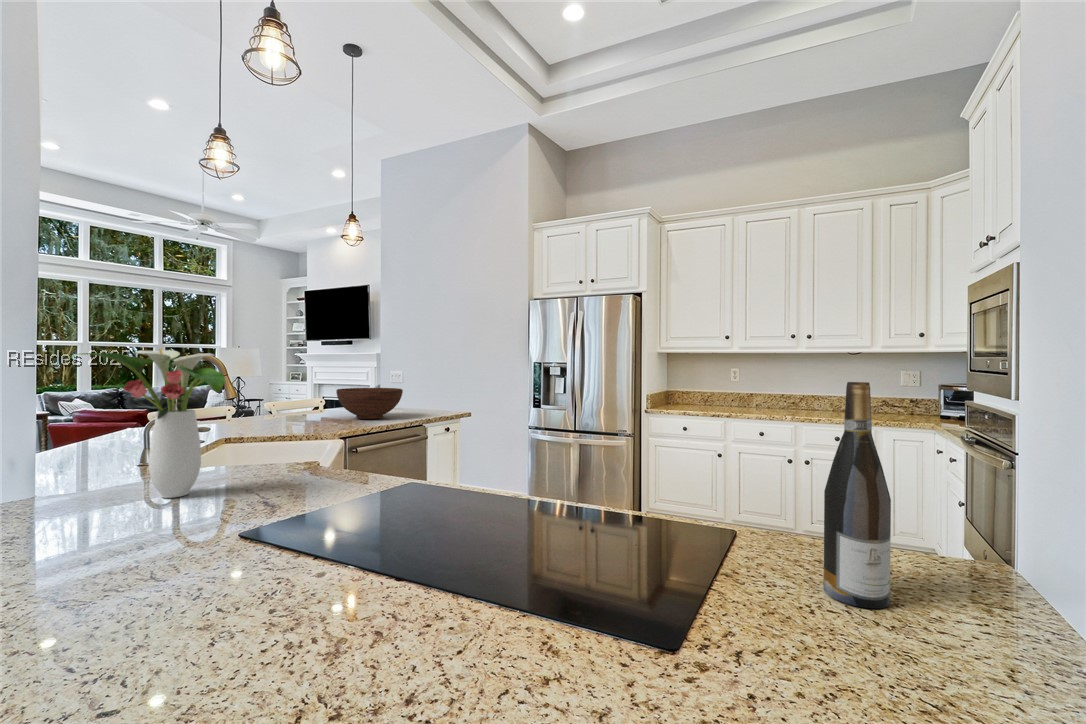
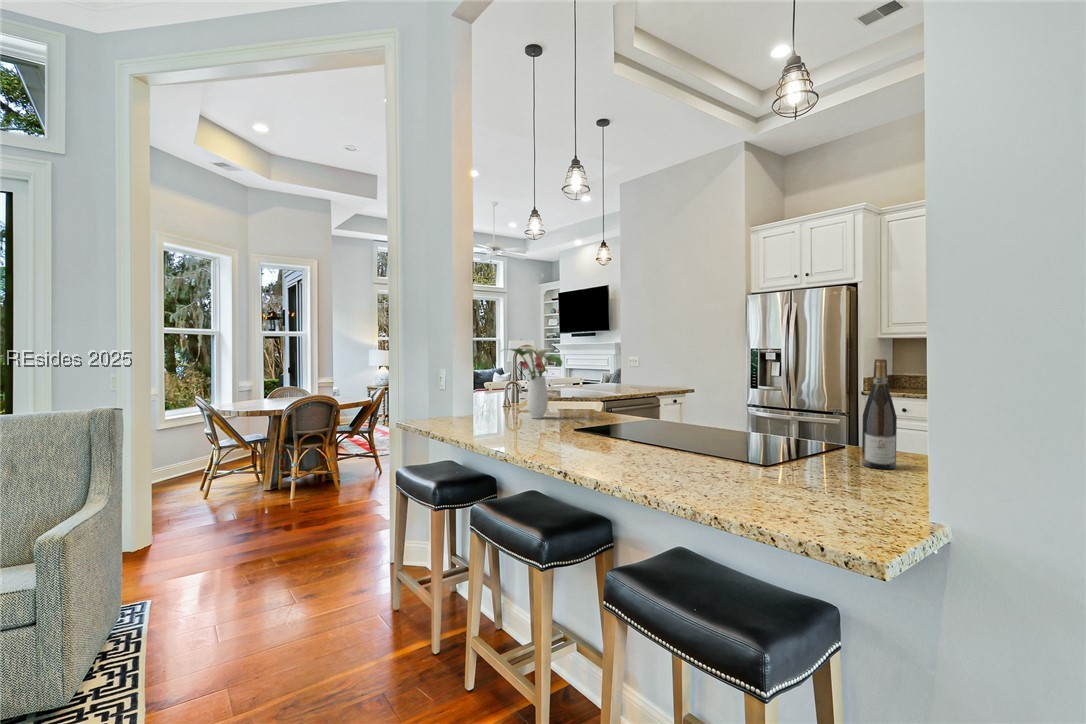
fruit bowl: present [336,388,403,419] -> none [596,370,642,392]

